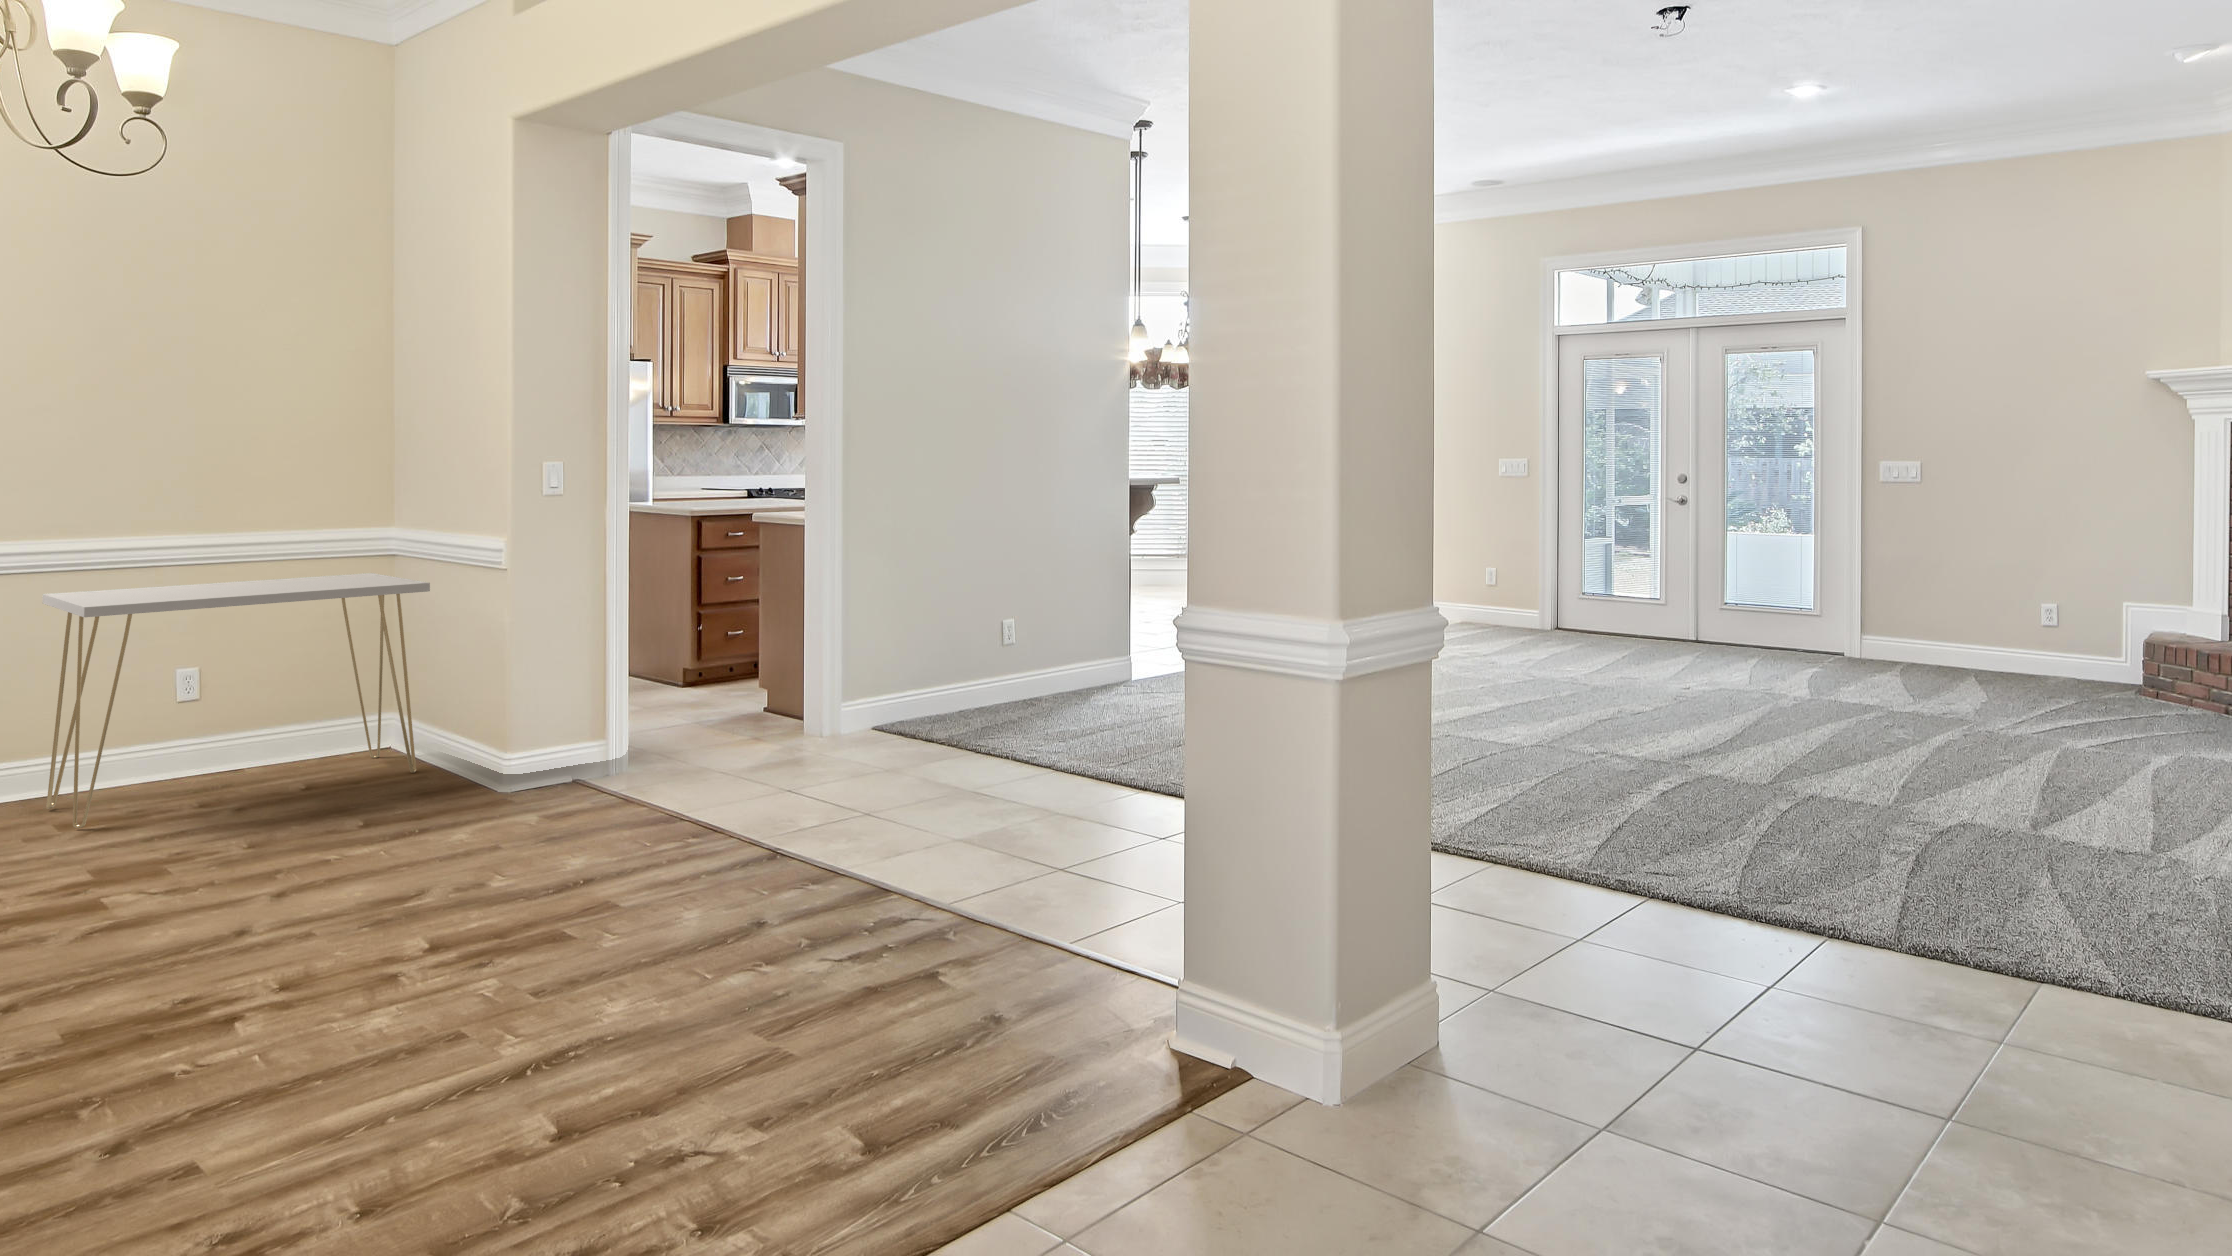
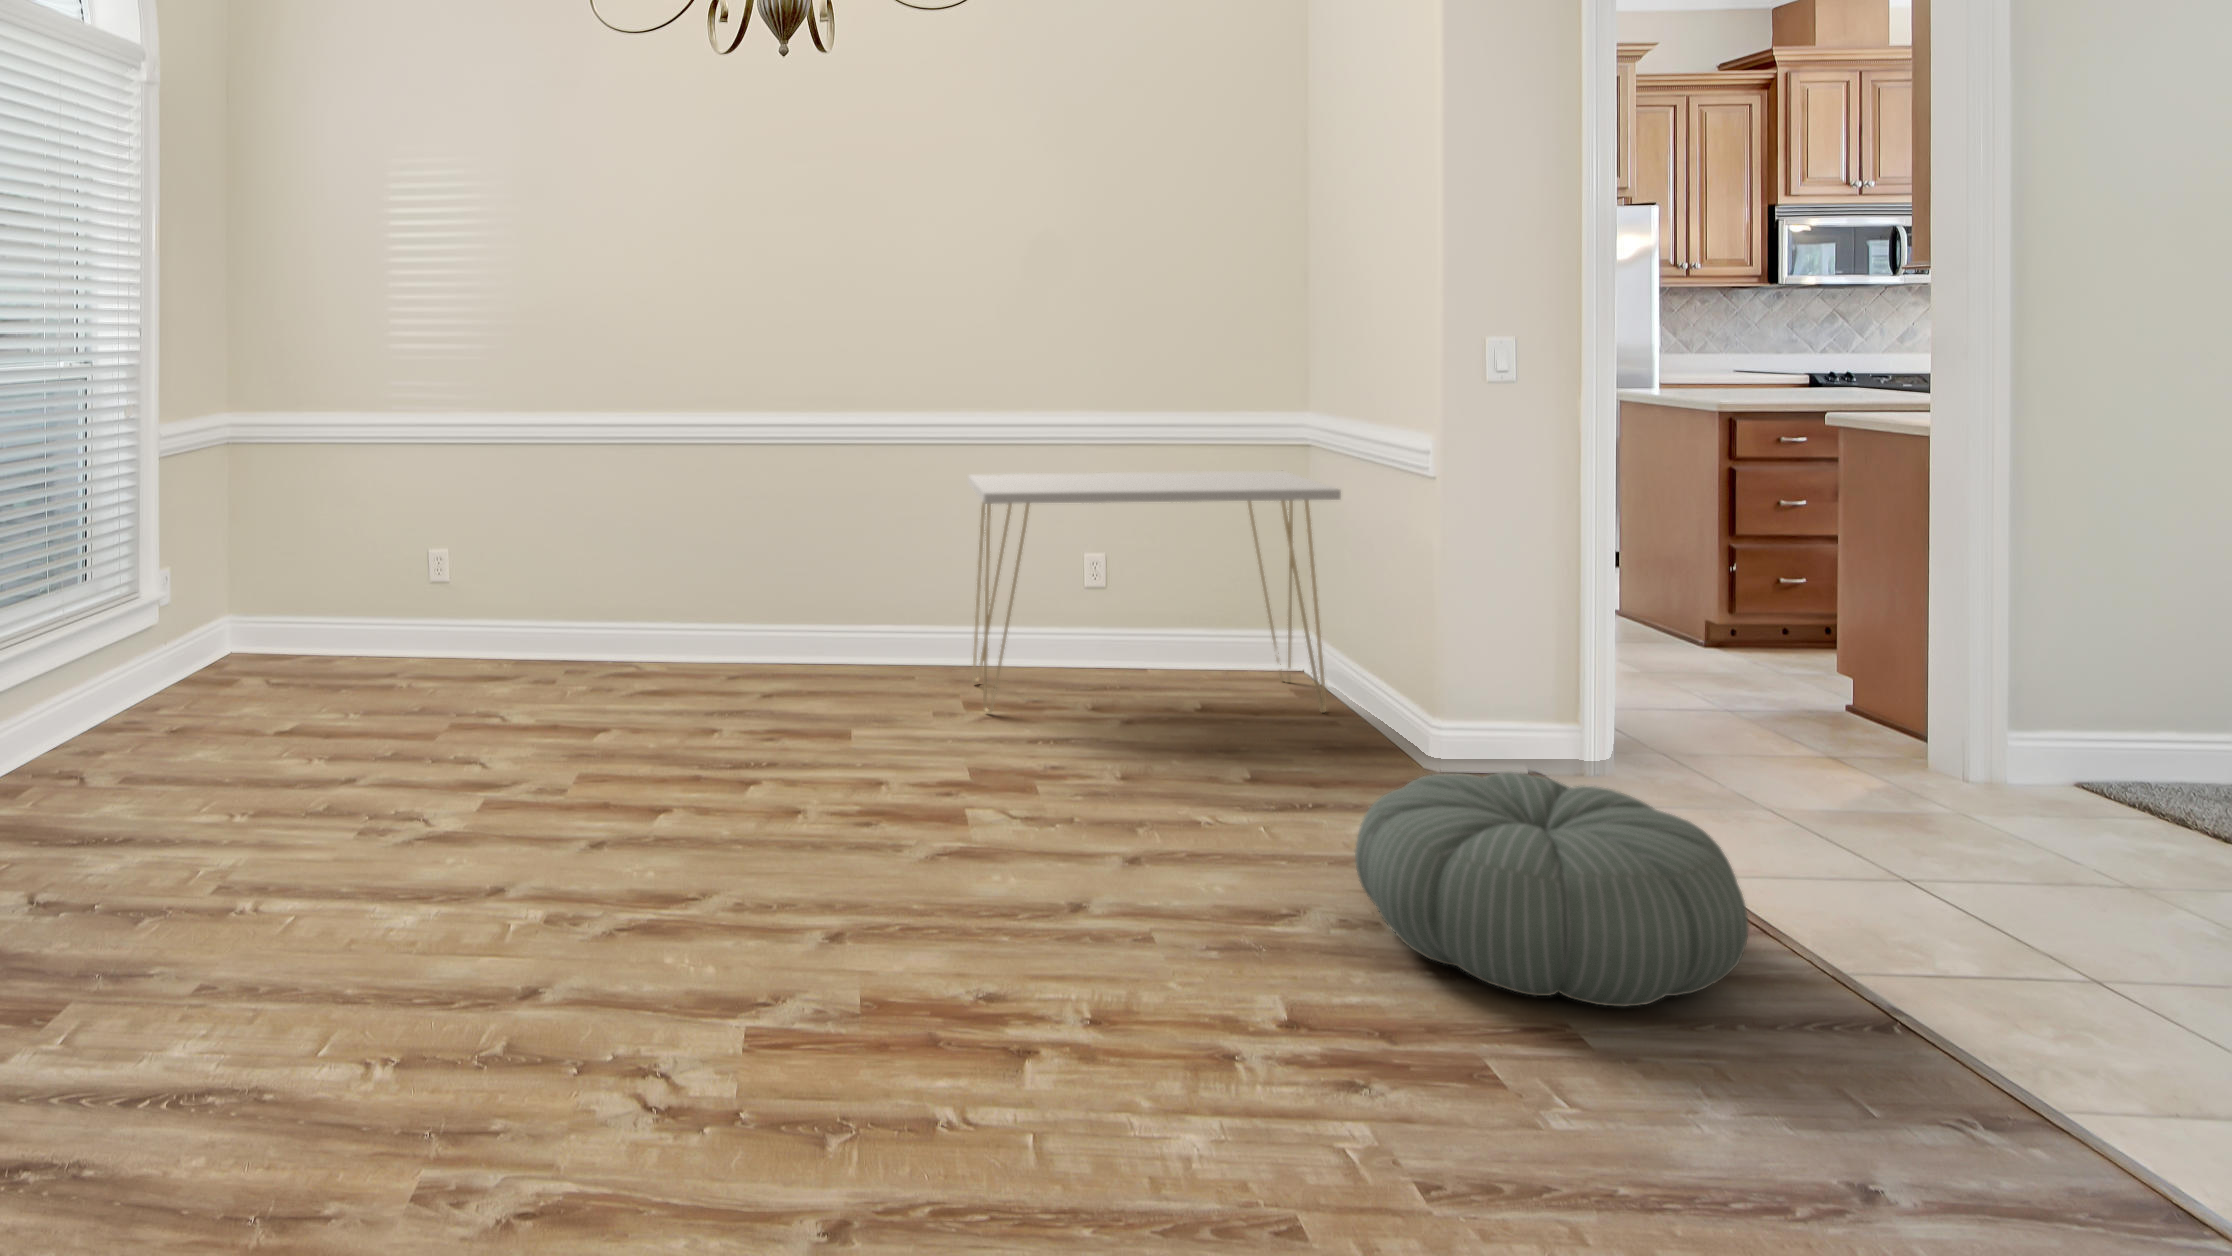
pouf: none [467,759,706,892] -> present [1355,772,1748,1007]

